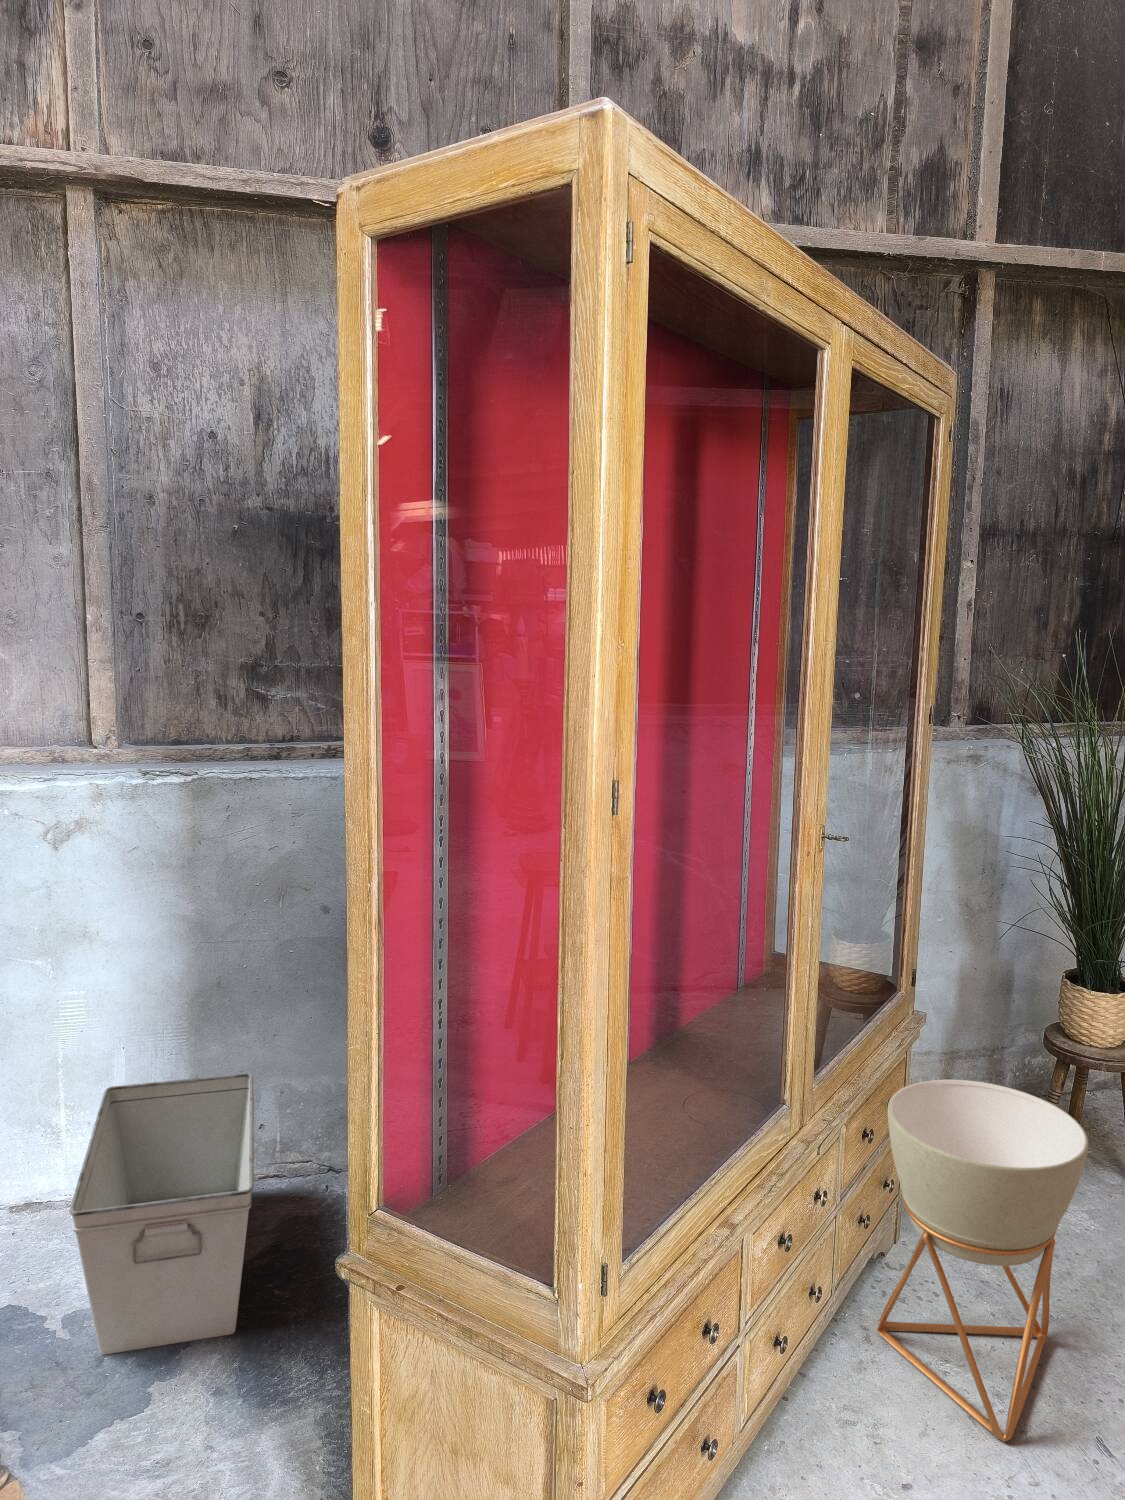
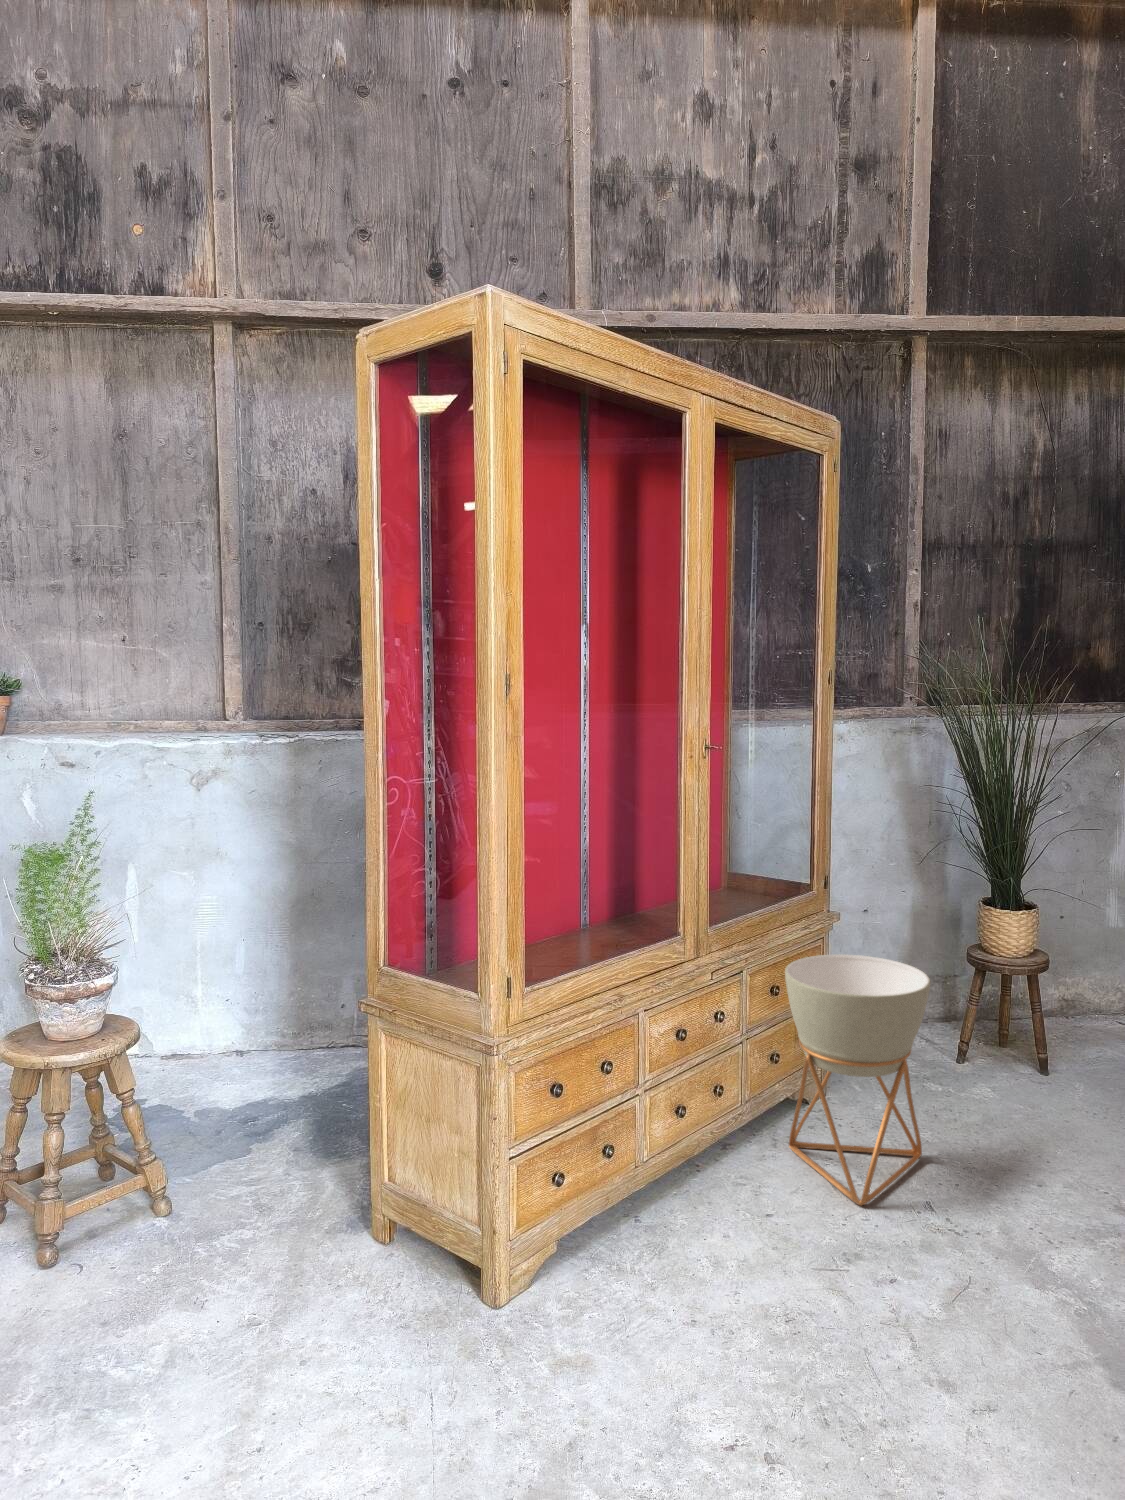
storage bin: present [69,1073,254,1355] -> none [202,963,338,1132]

